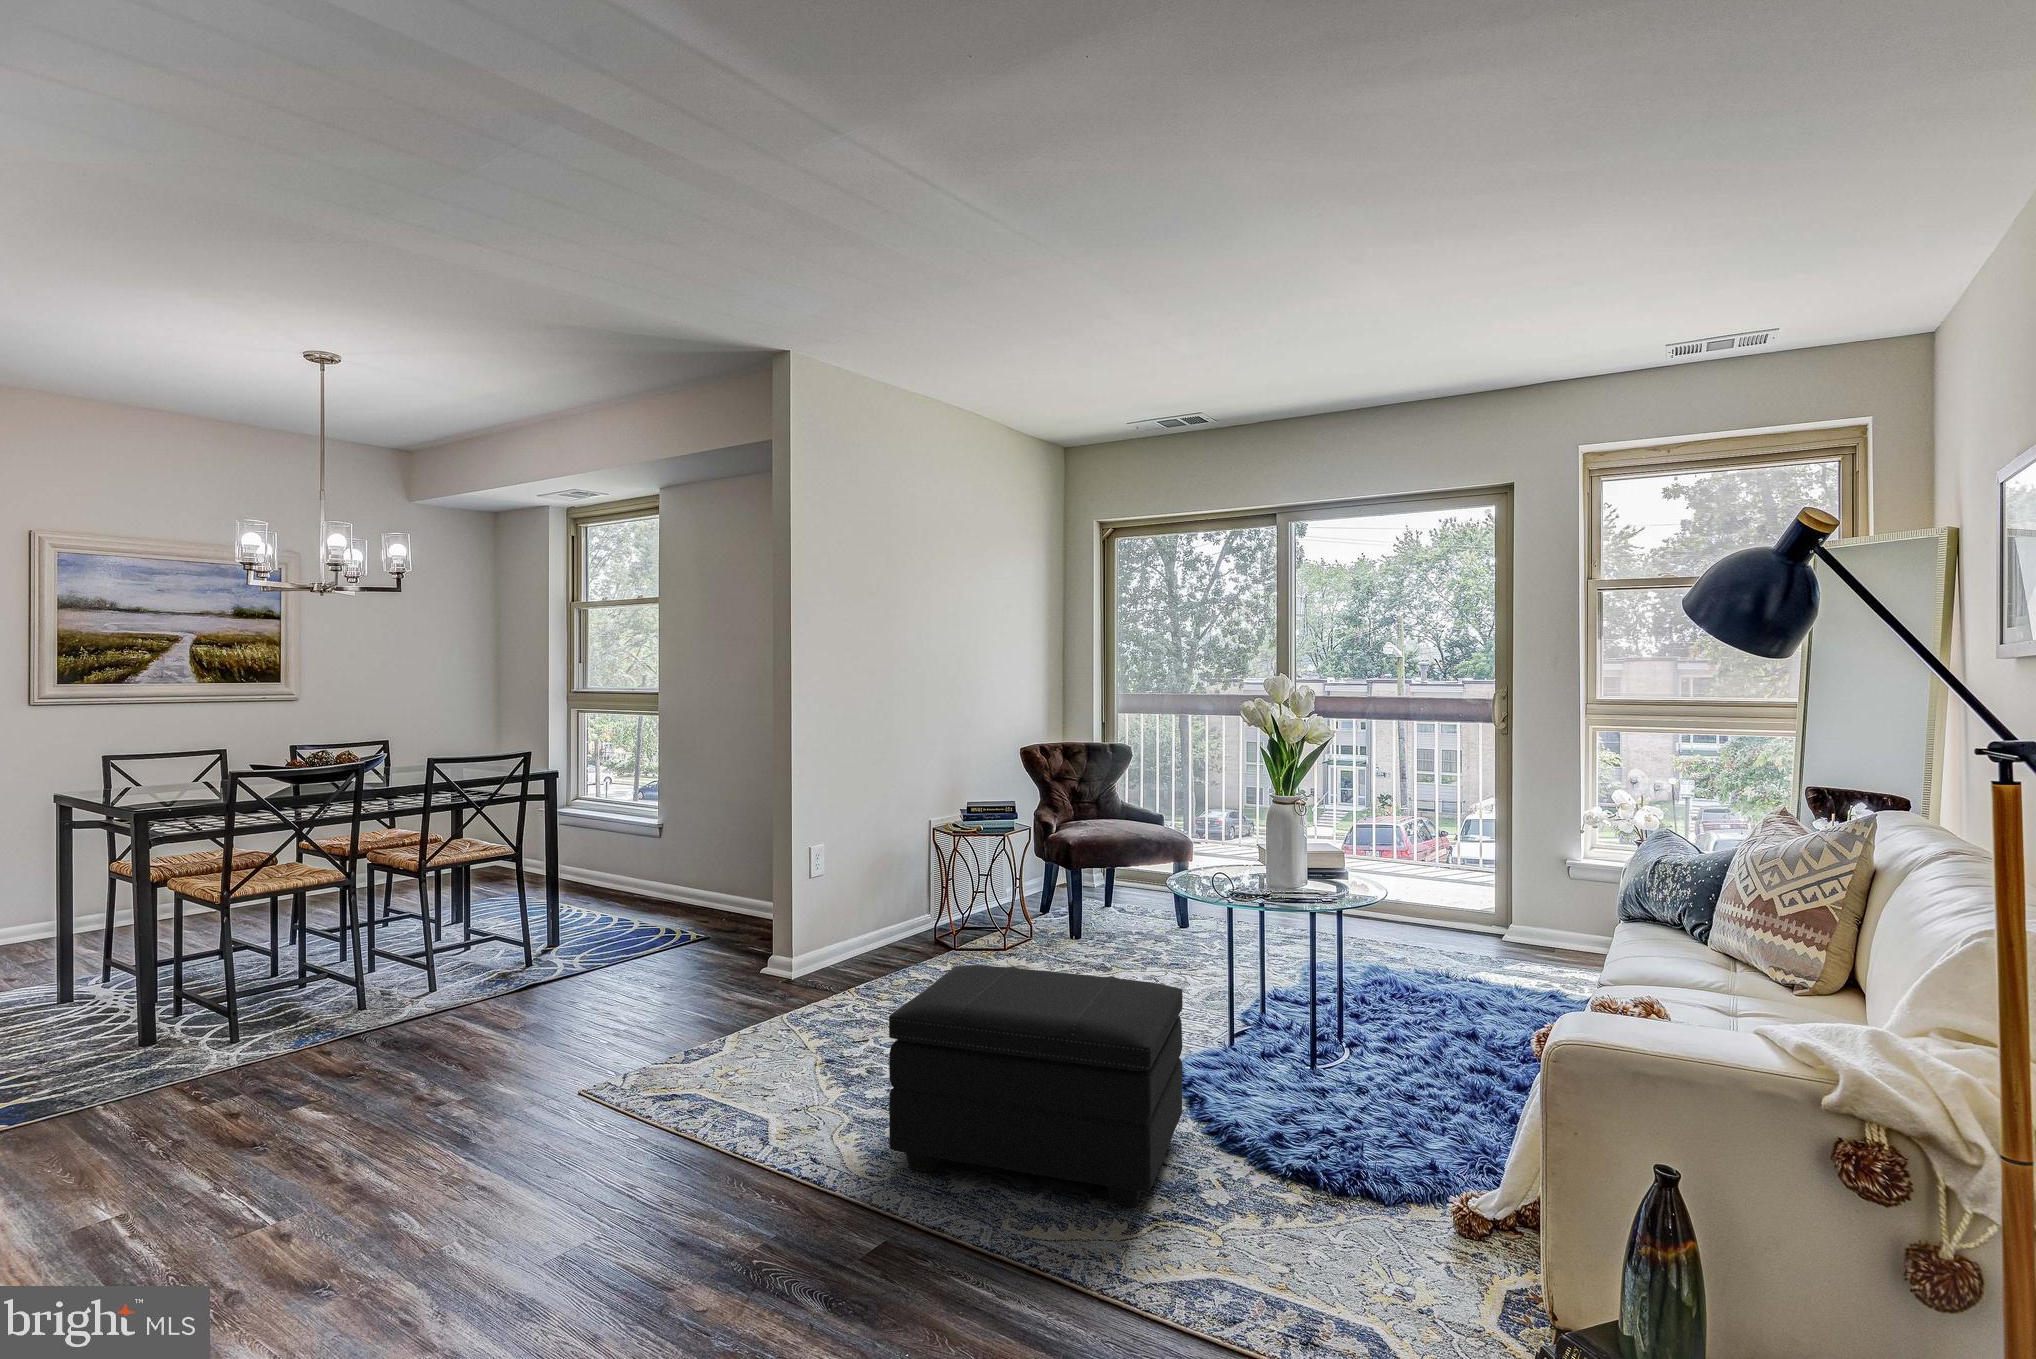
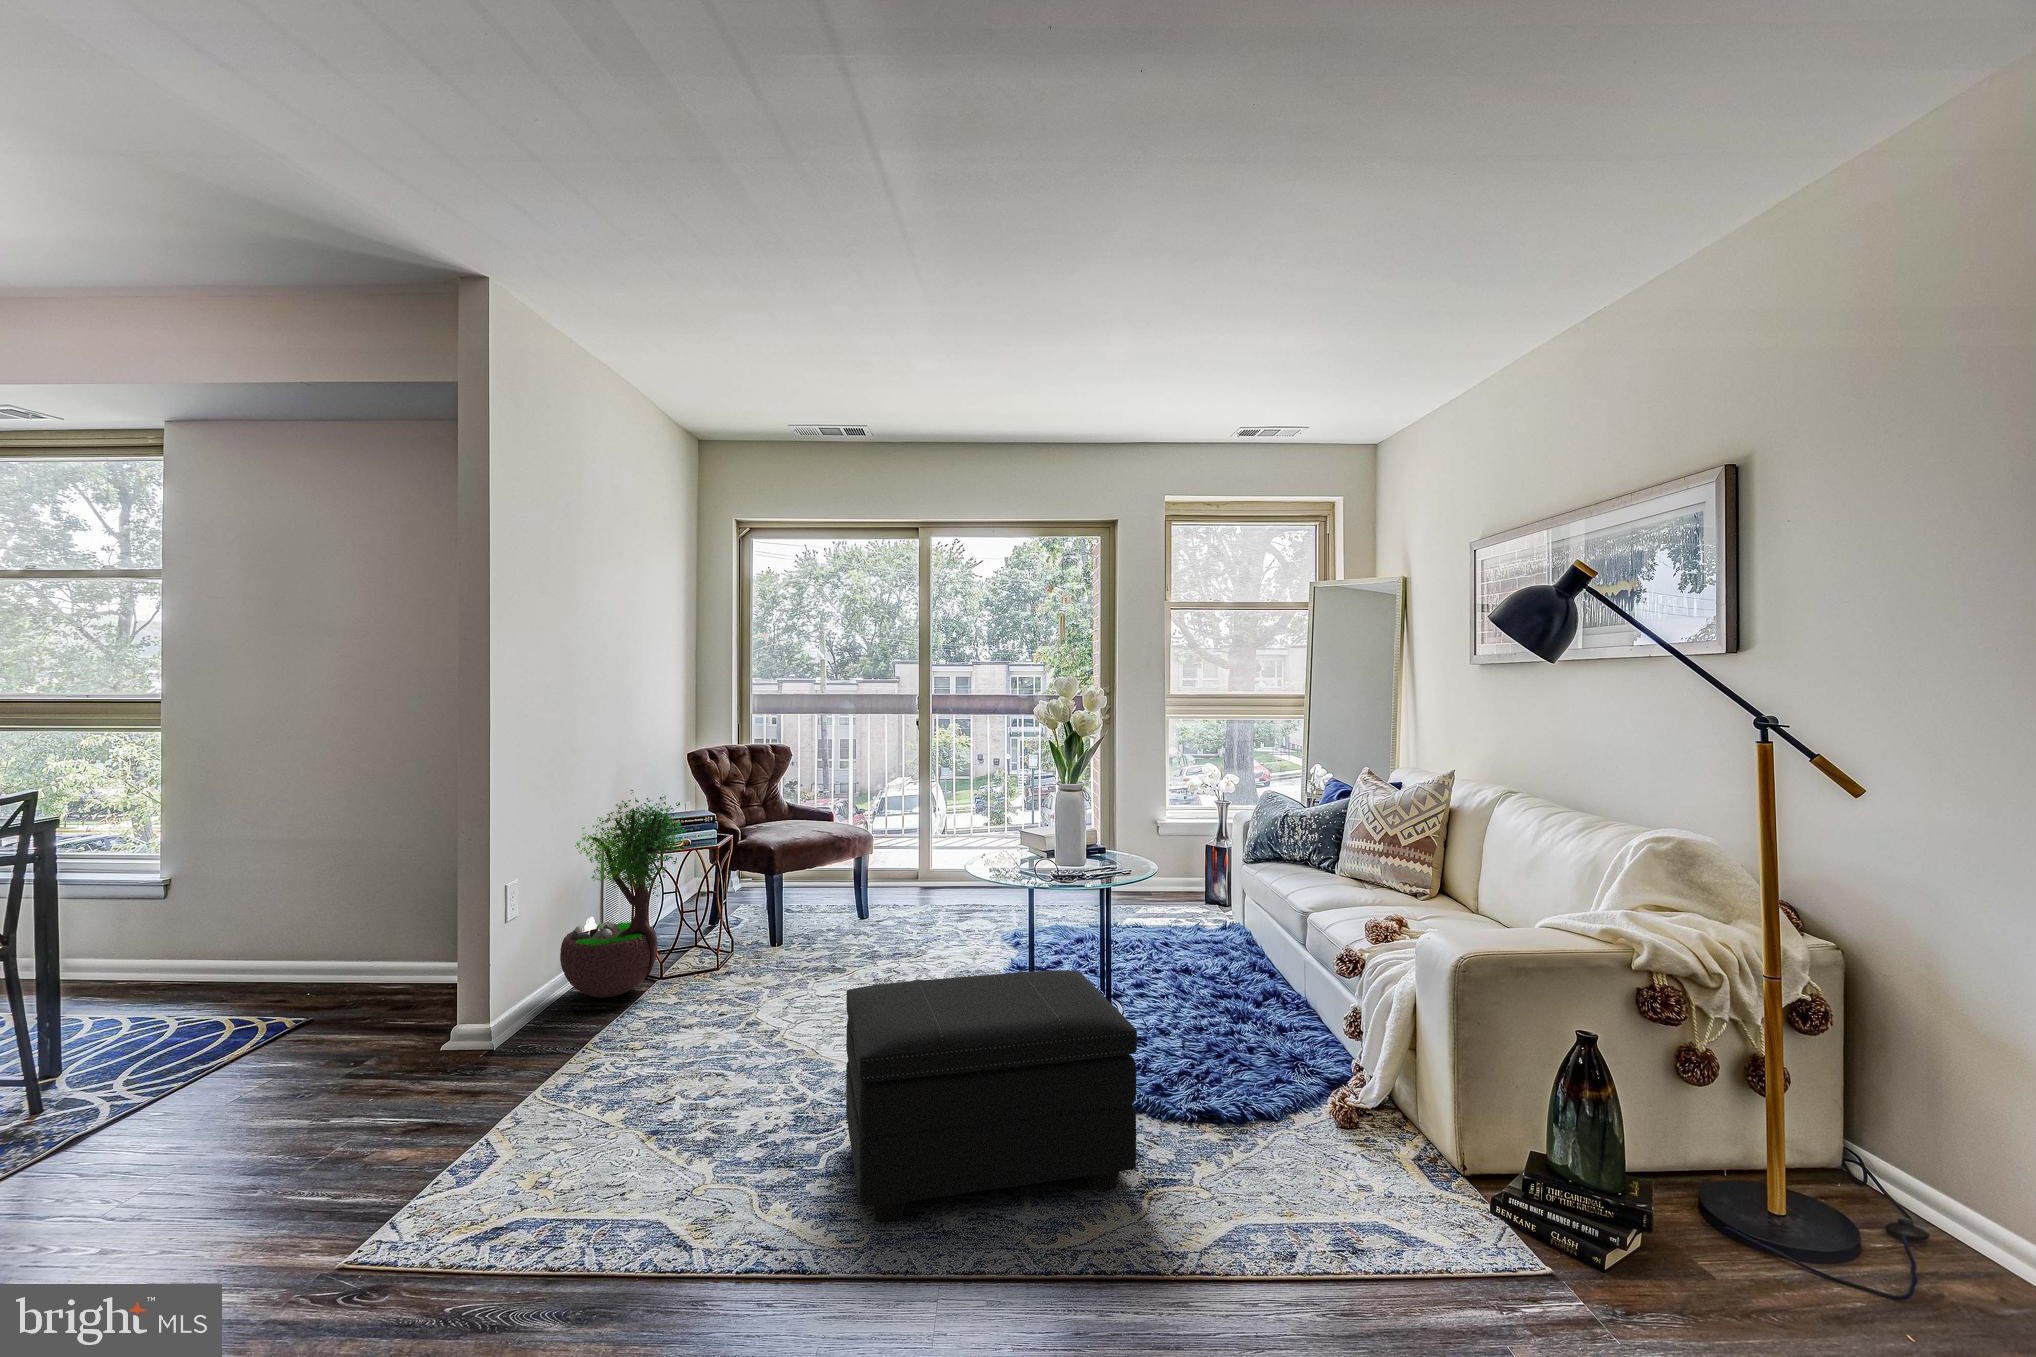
potted tree: none [862,774,968,957] -> present [560,790,685,998]

